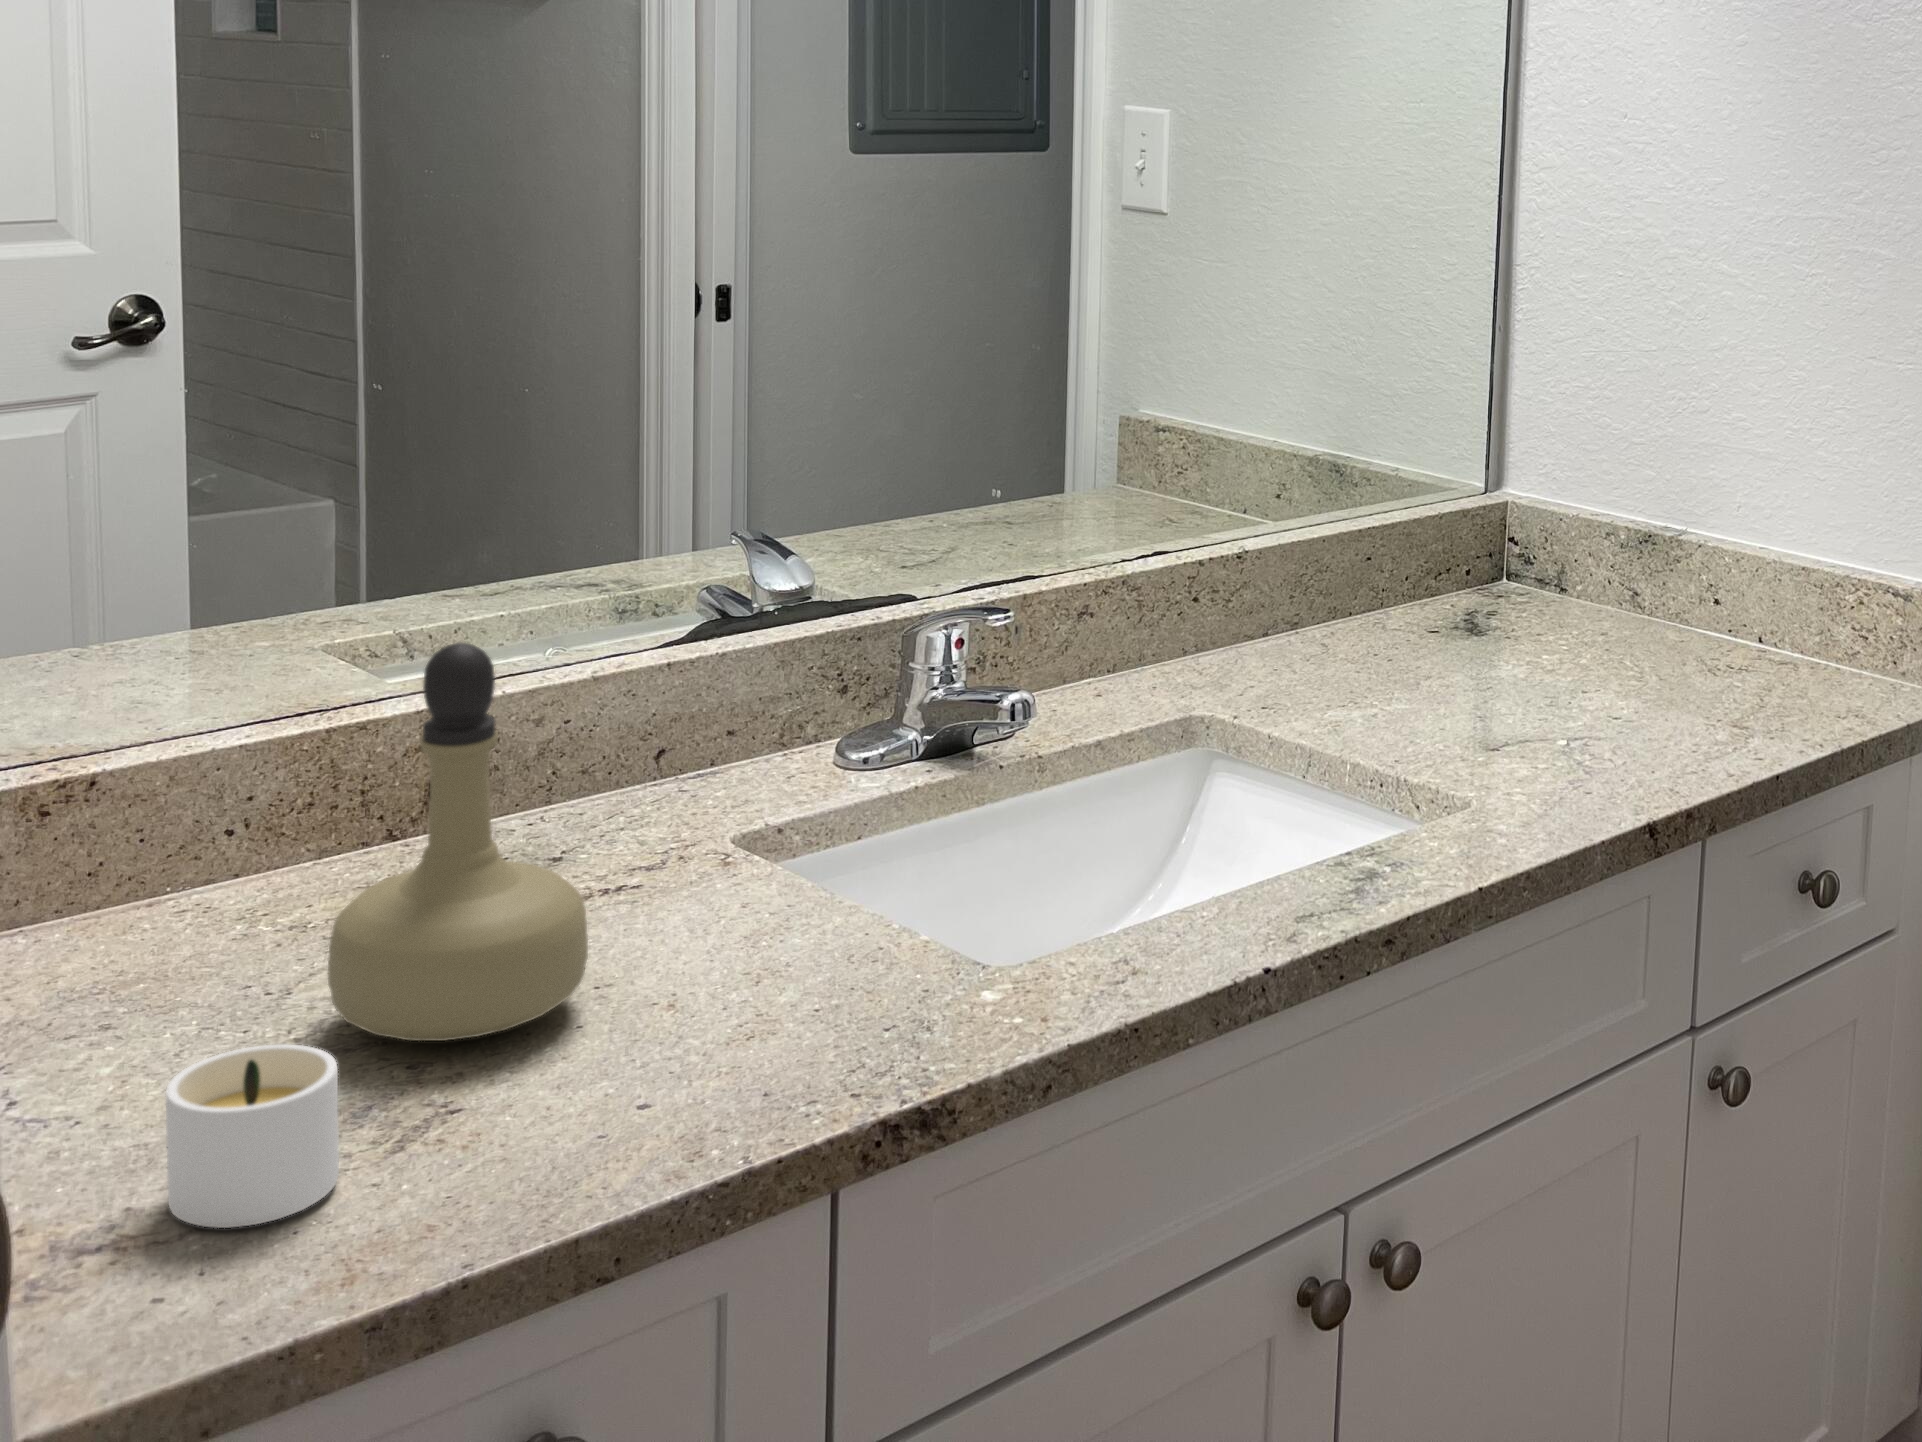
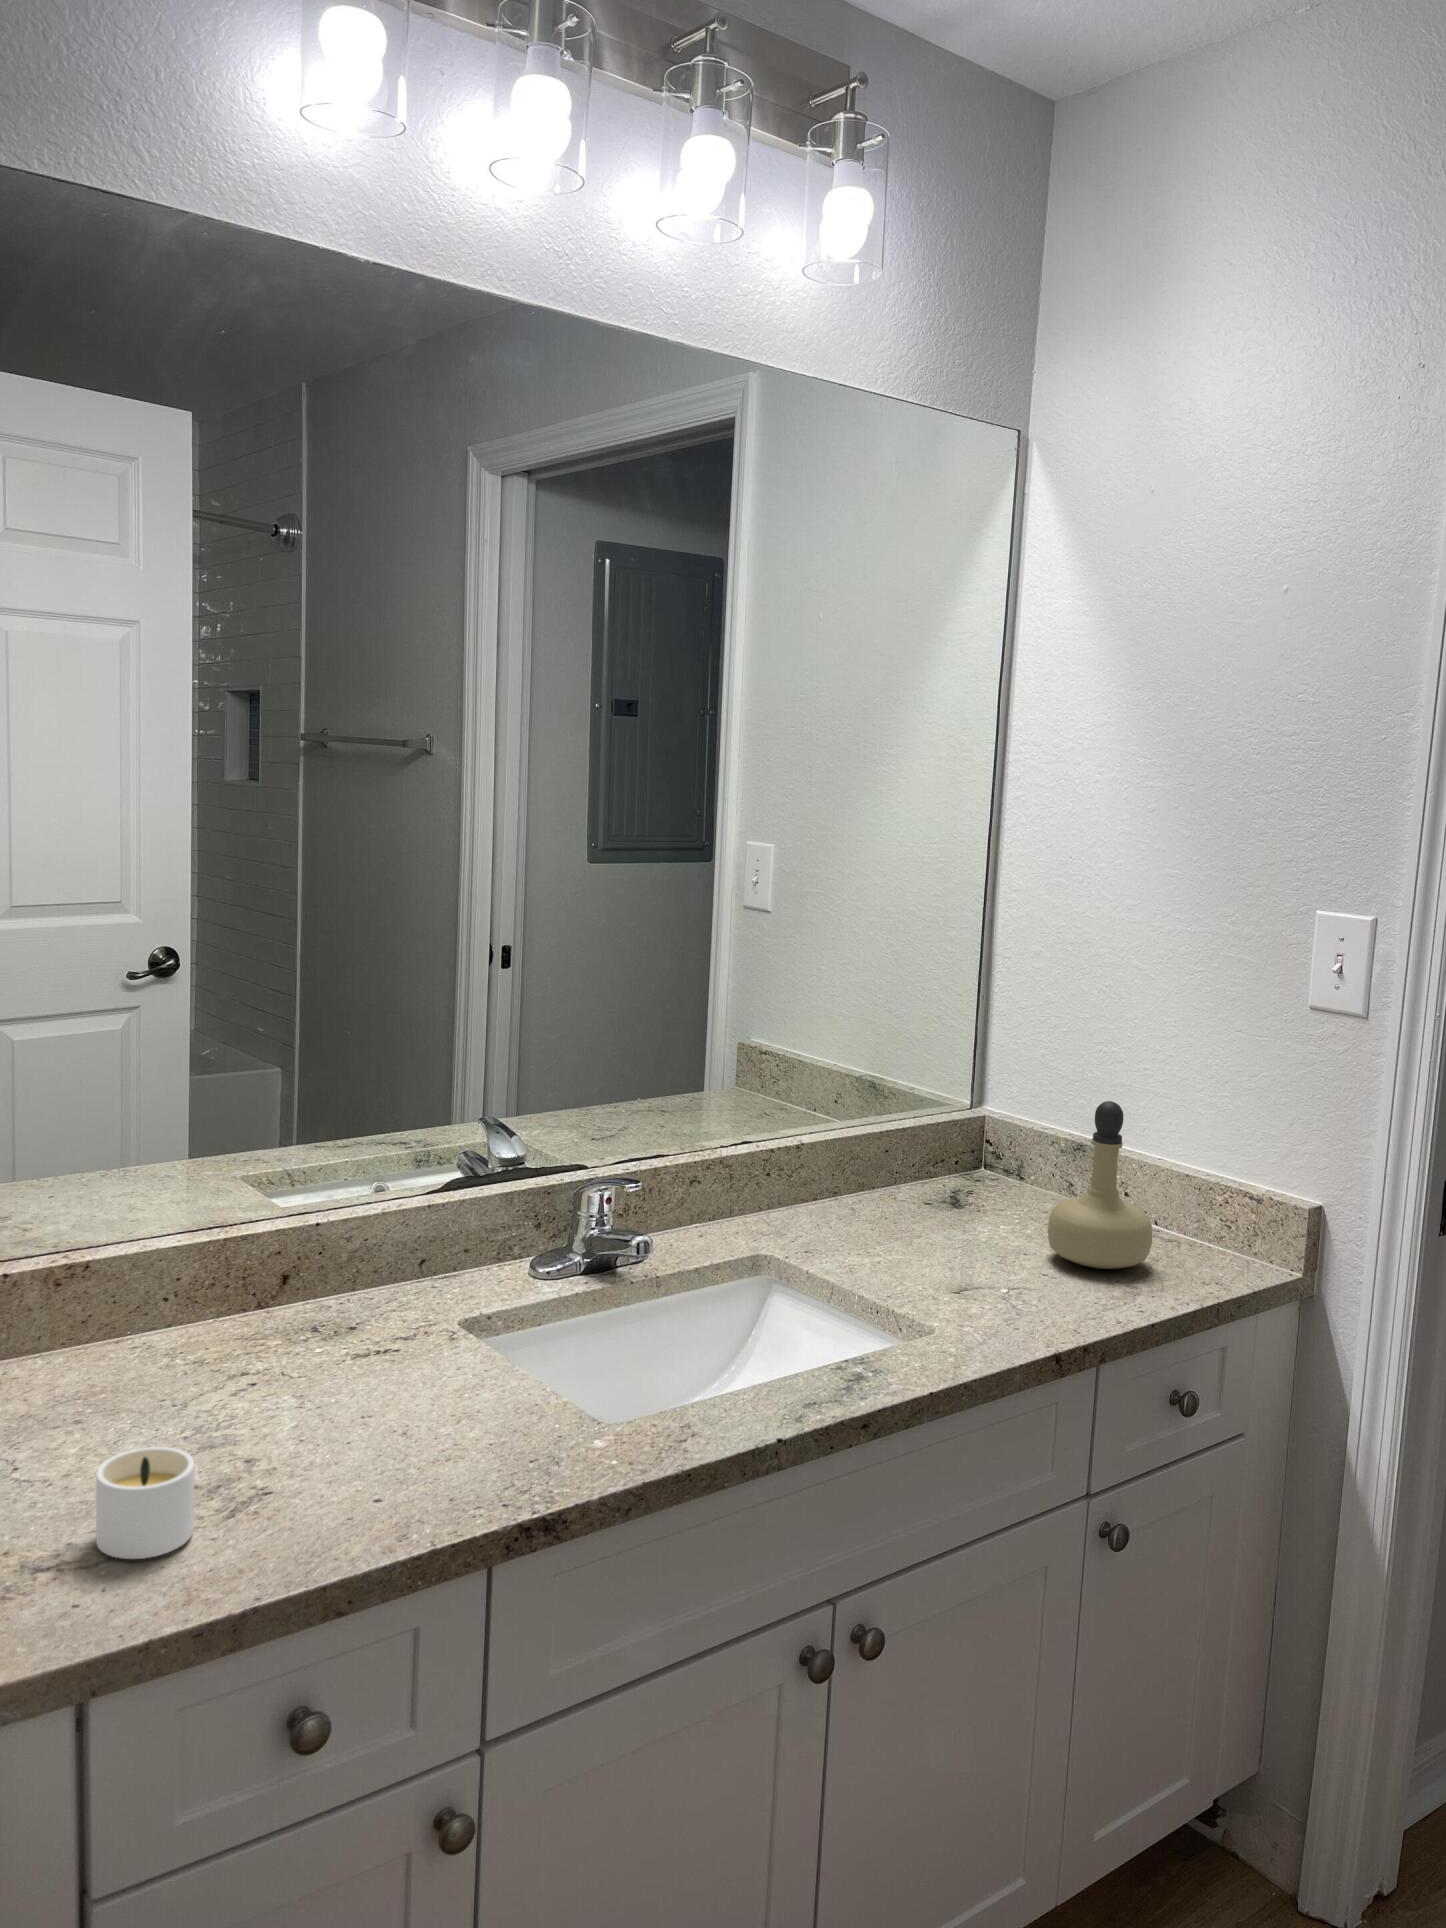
perfume bottle: present [328,643,588,1041] -> present [1048,1101,1152,1269]

